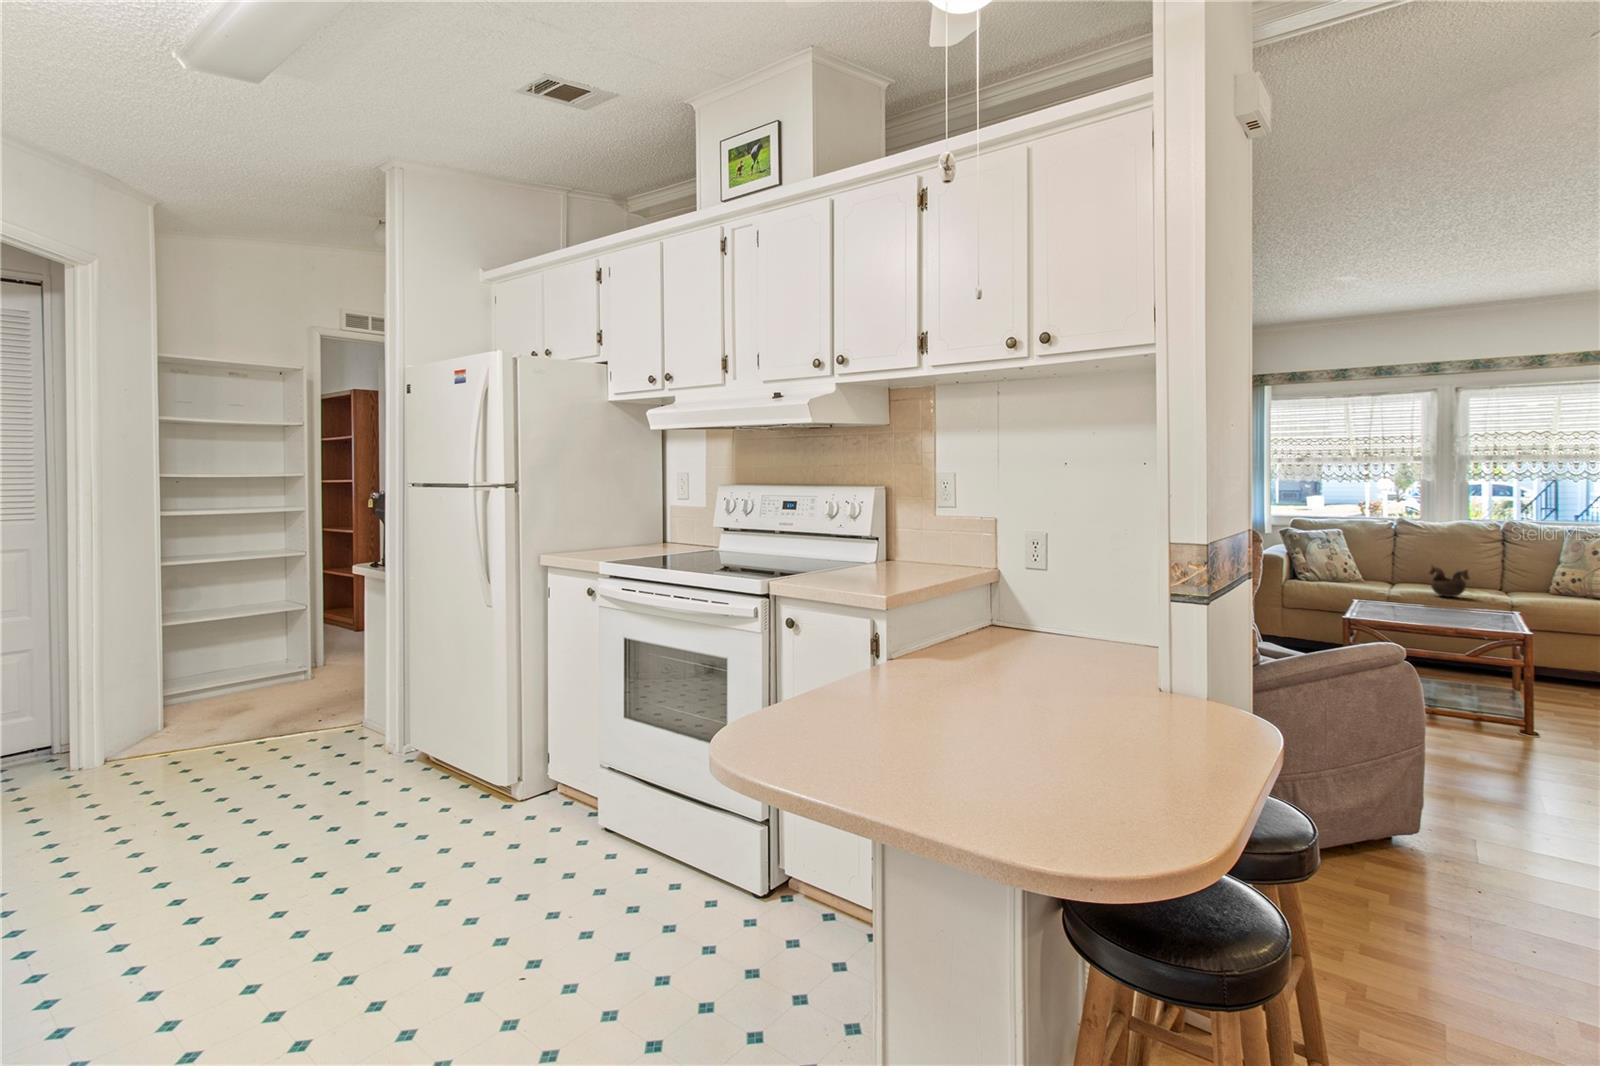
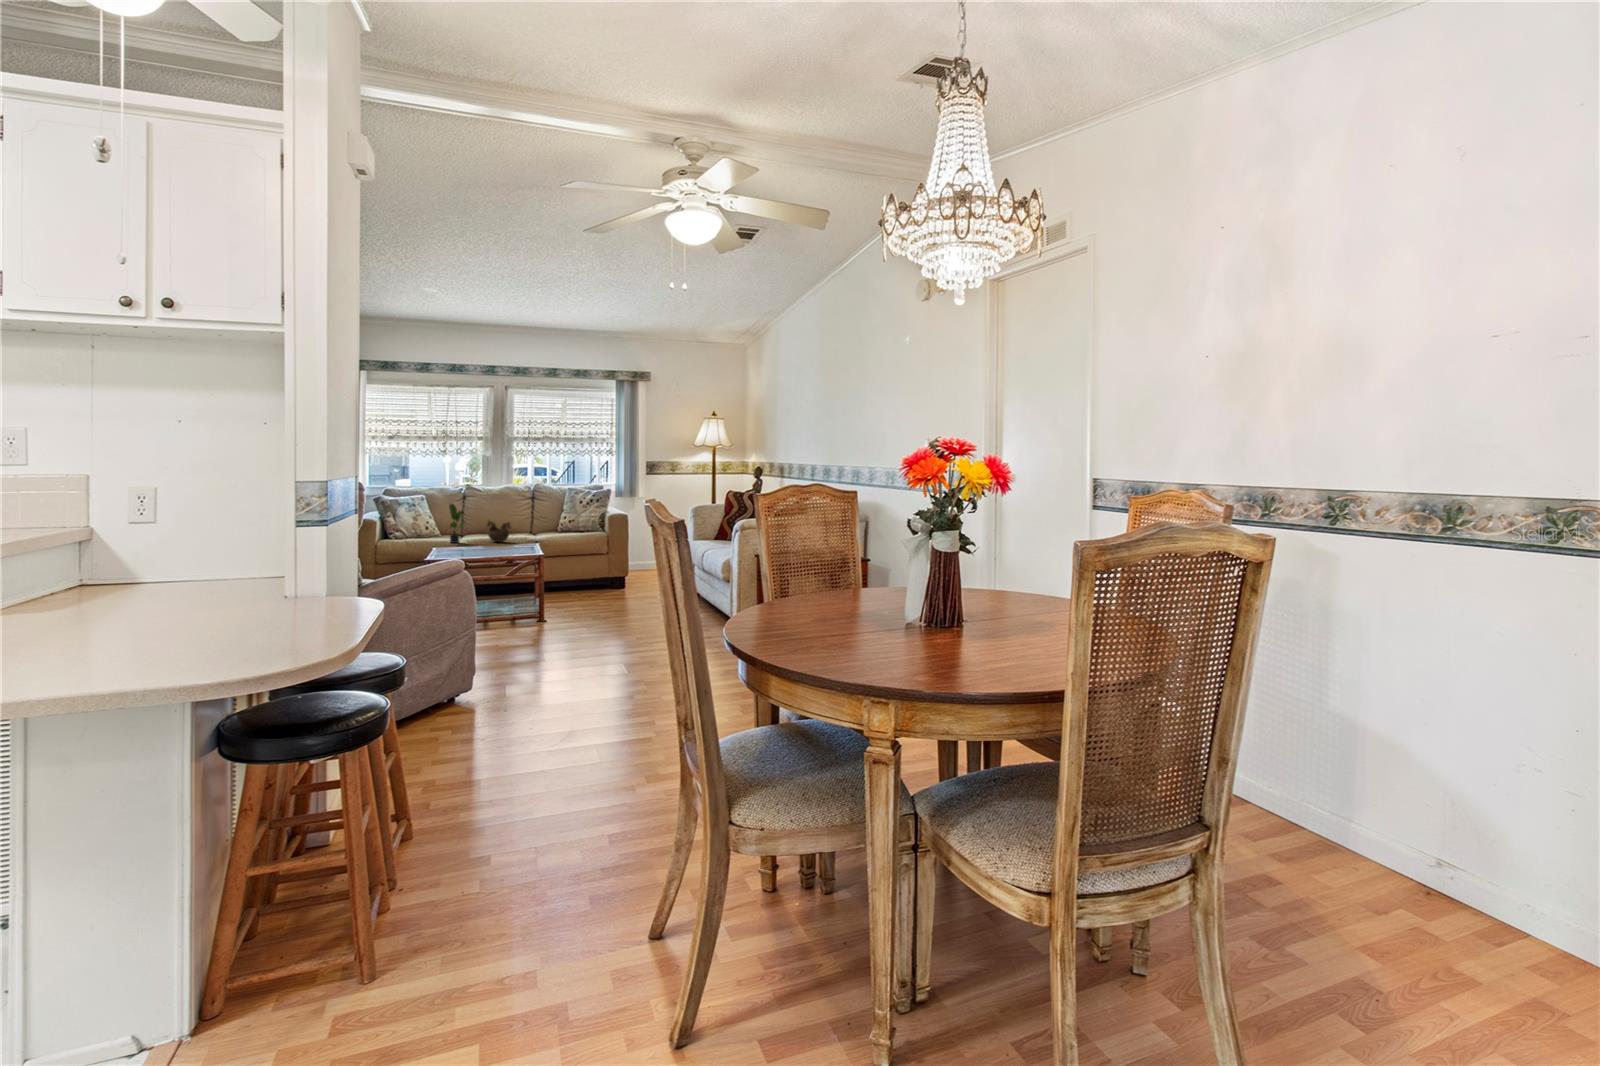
potted plant: none [1366,542,1399,594] -> present [449,504,465,543]

